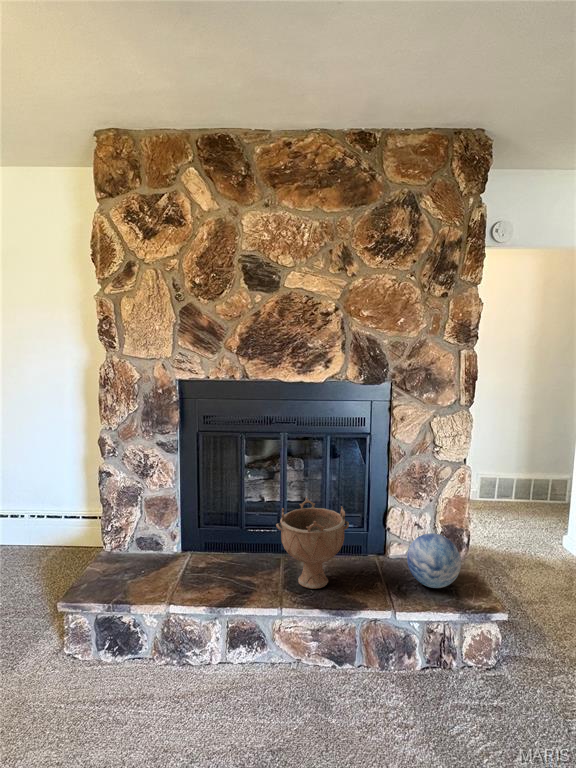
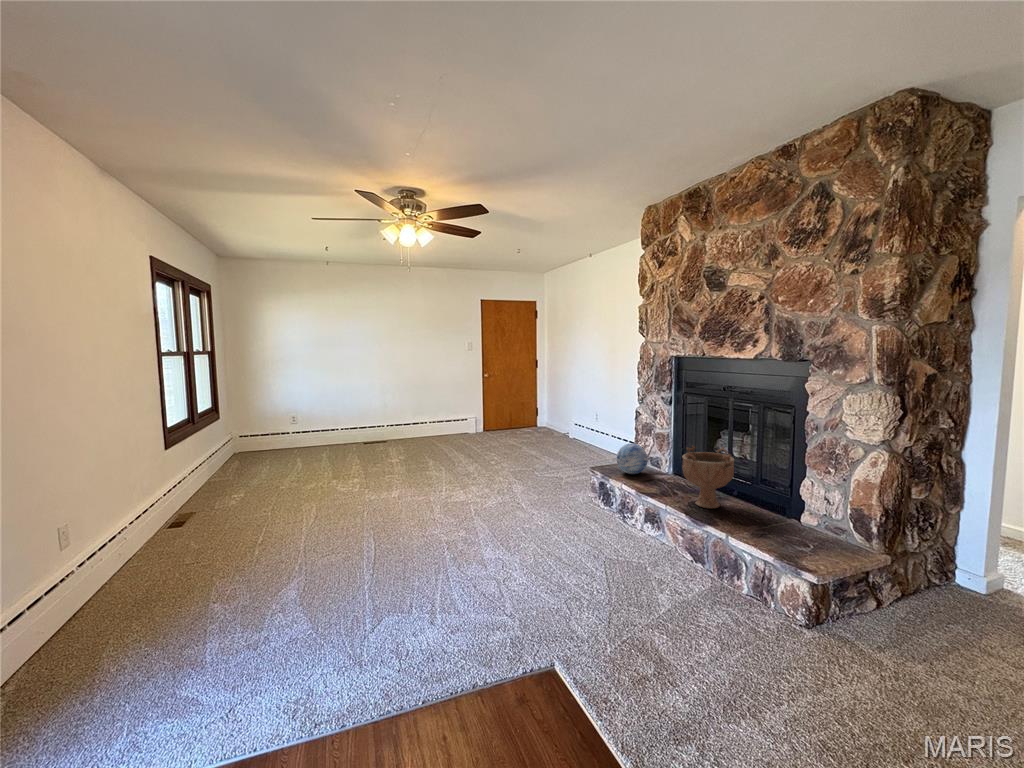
decorative orb: present [407,533,461,588] -> present [617,444,648,474]

